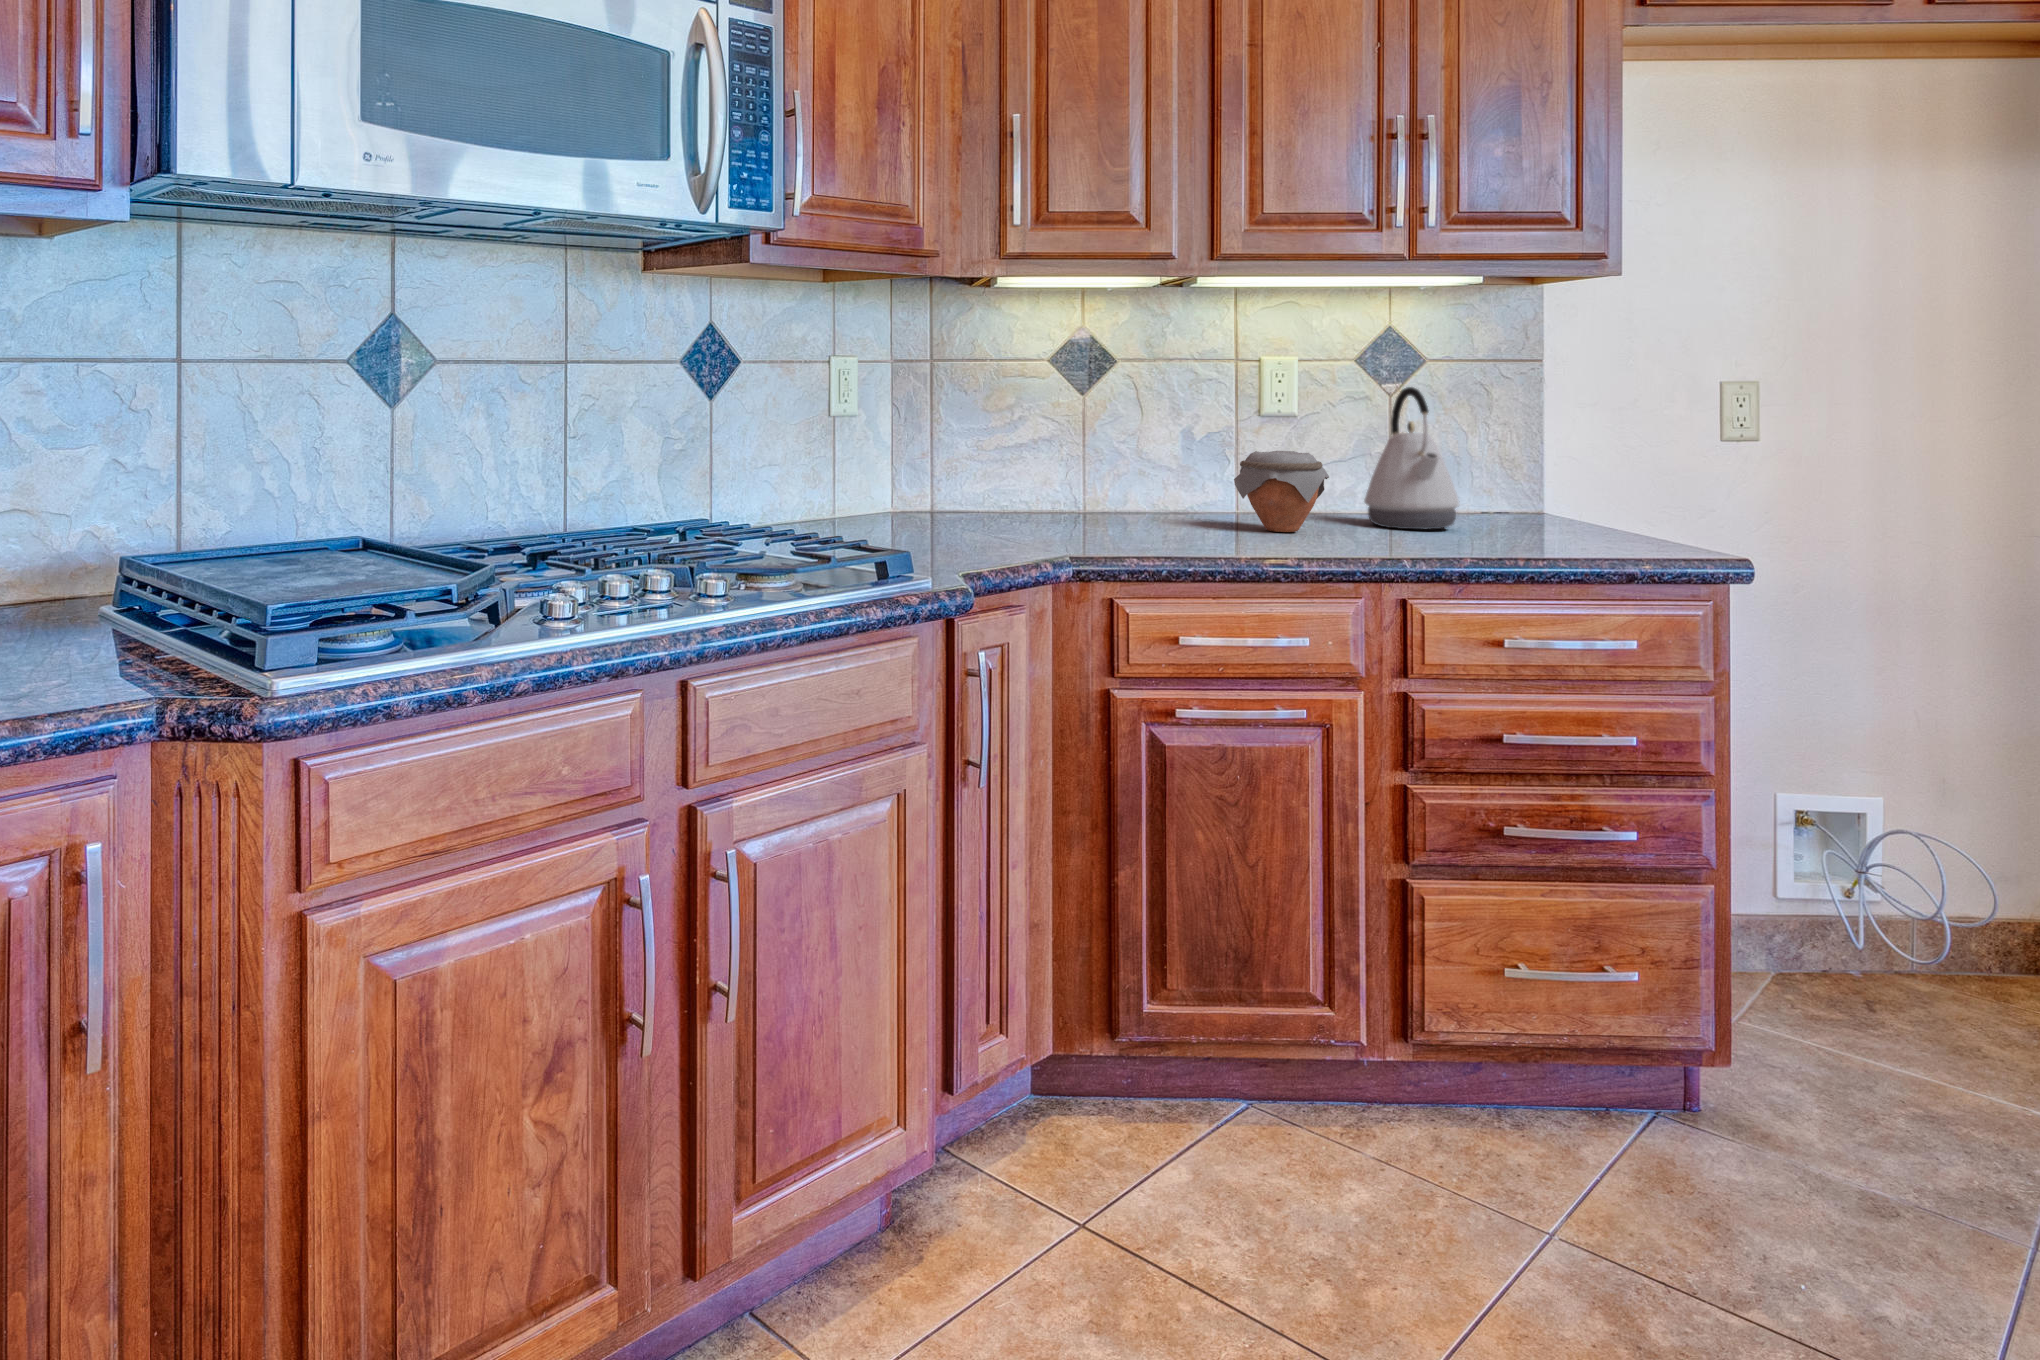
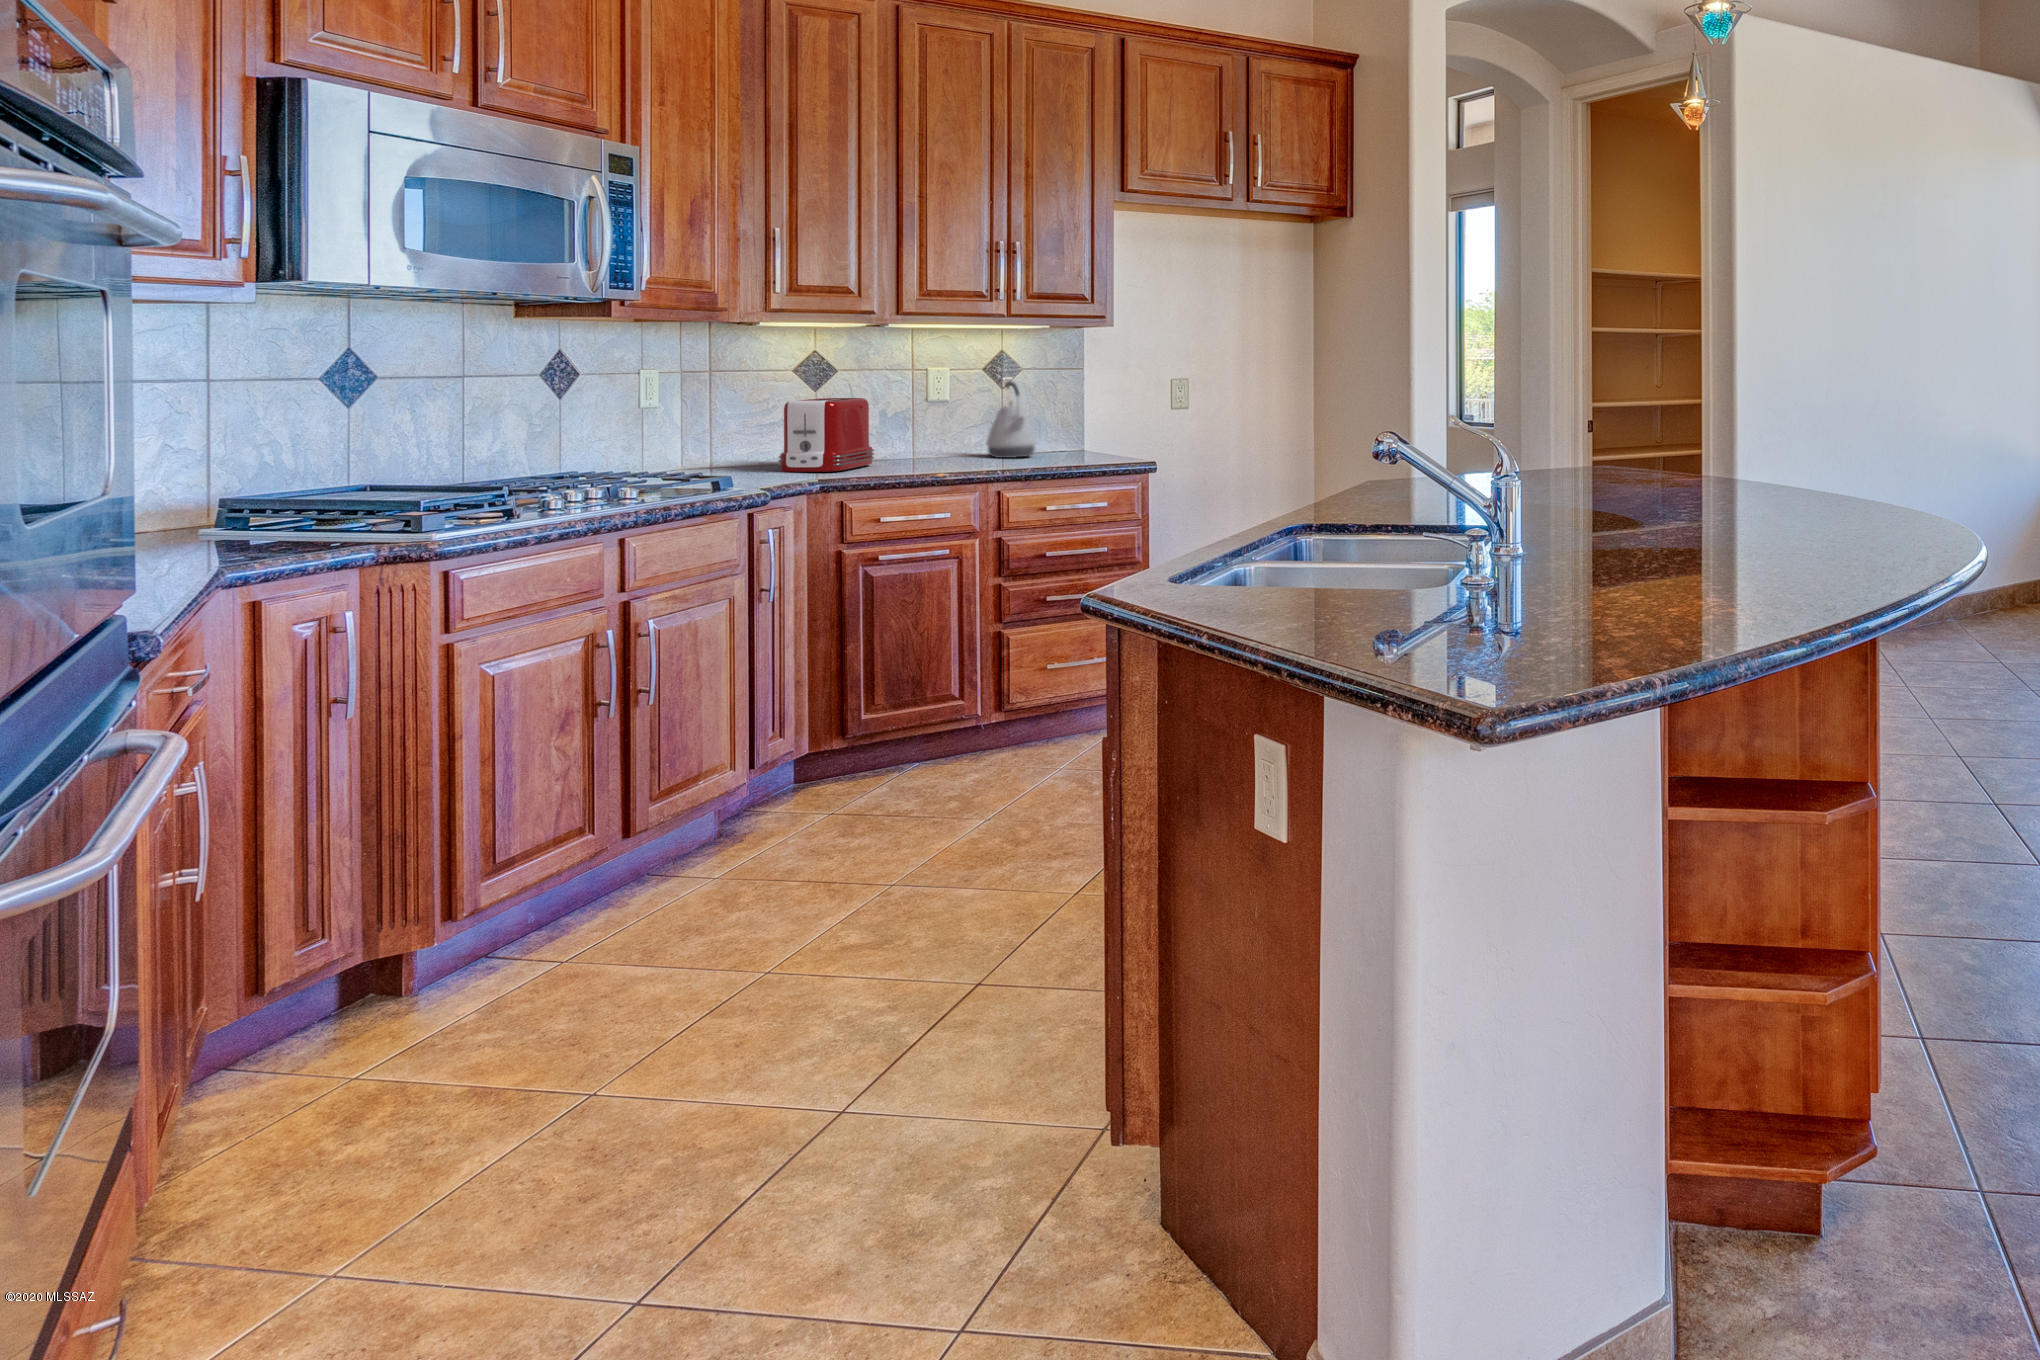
toaster: none [1013,410,1171,541] -> present [779,398,874,472]
jar: present [1234,451,1329,532] -> none [911,418,965,462]

